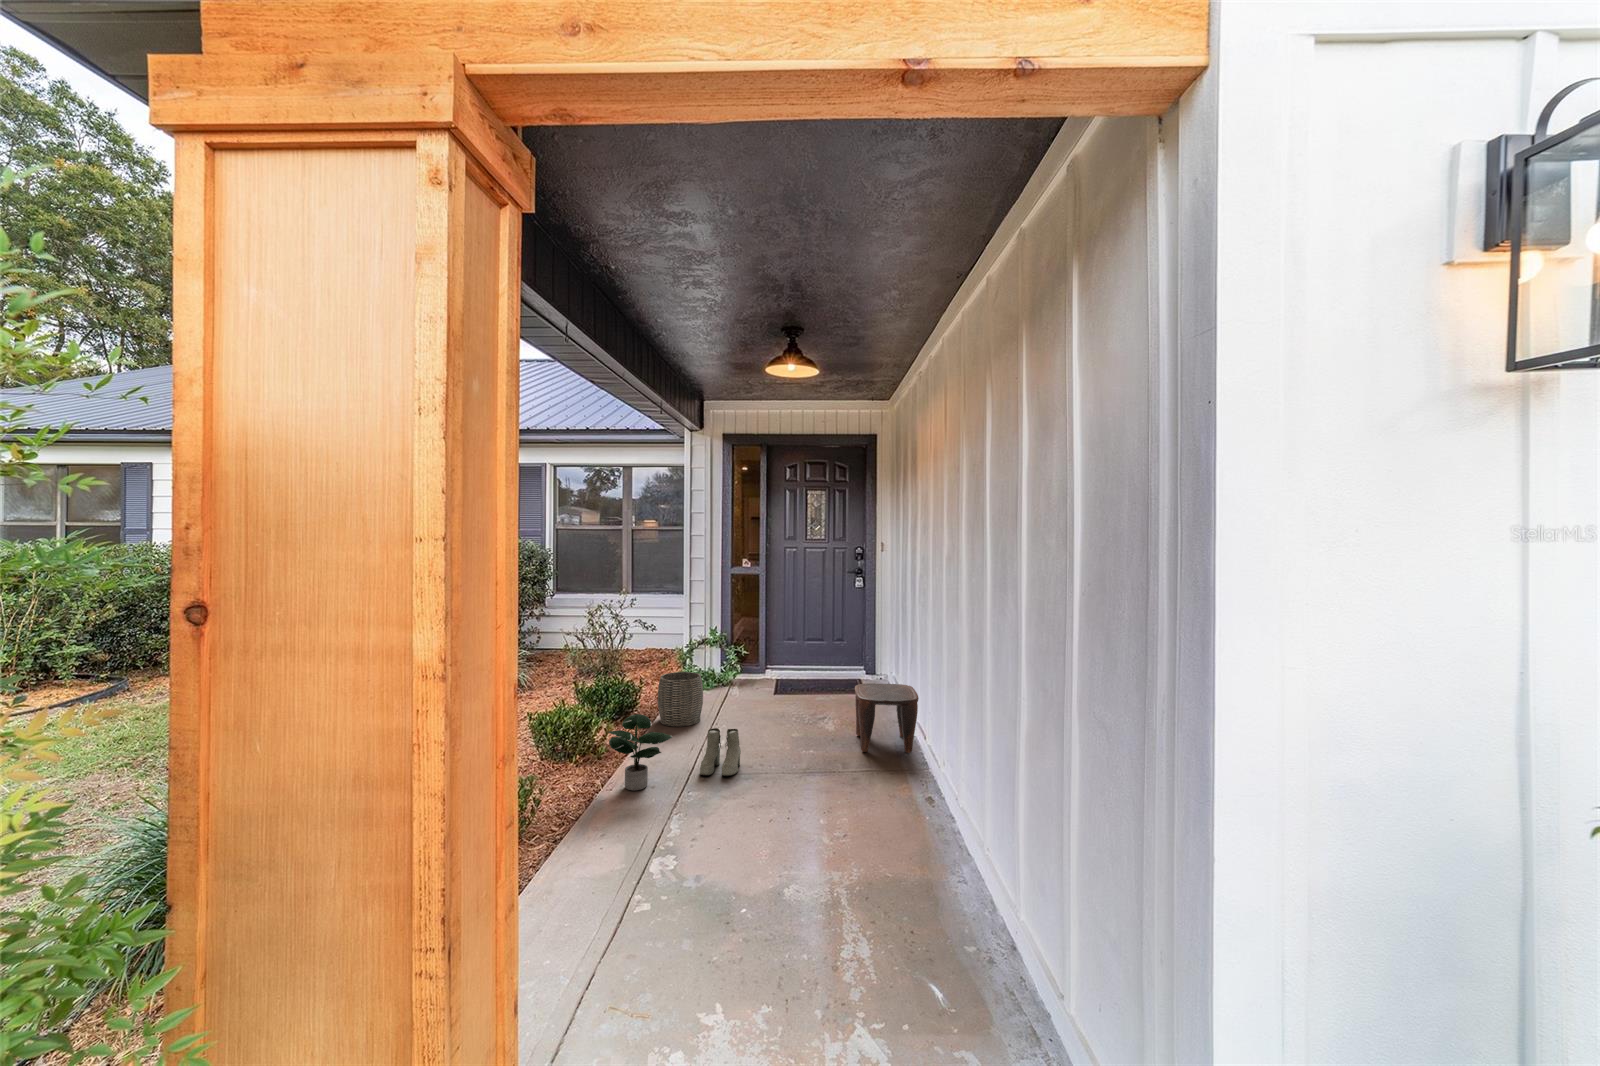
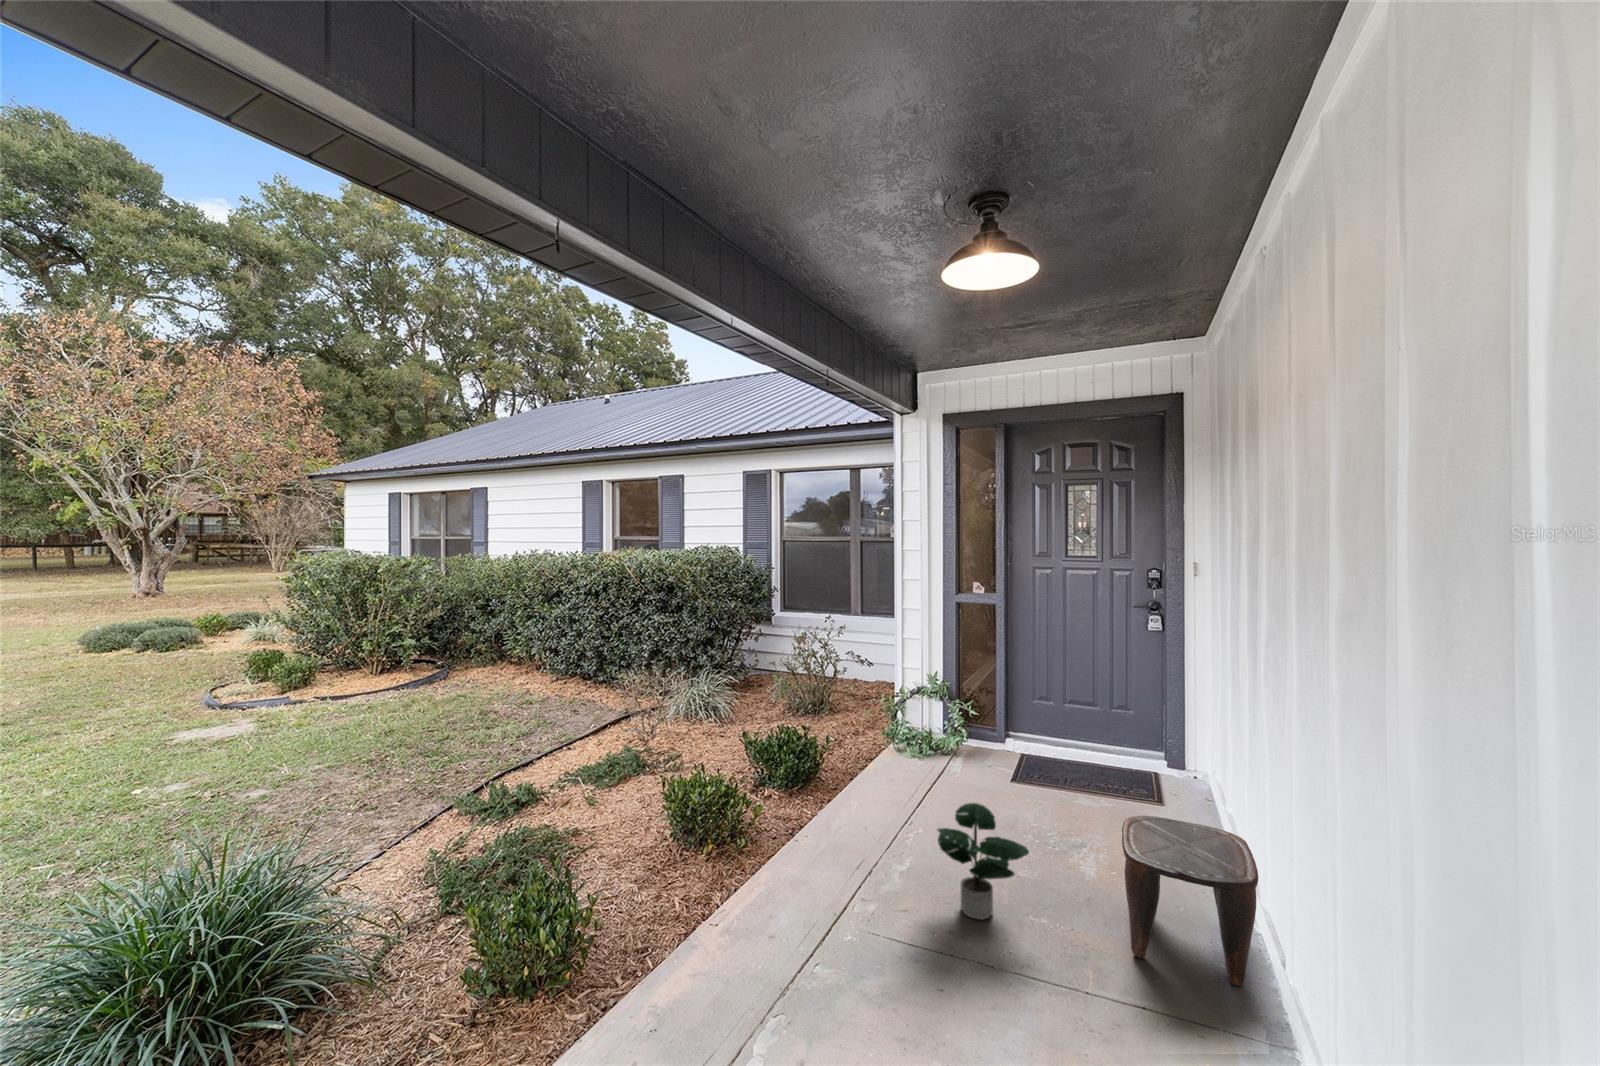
woven basket: present [658,672,703,726] -> none [827,741,889,824]
potted plant: present [609,714,672,791] -> present [938,803,1029,920]
boots: present [700,728,741,776] -> none [831,863,904,958]

